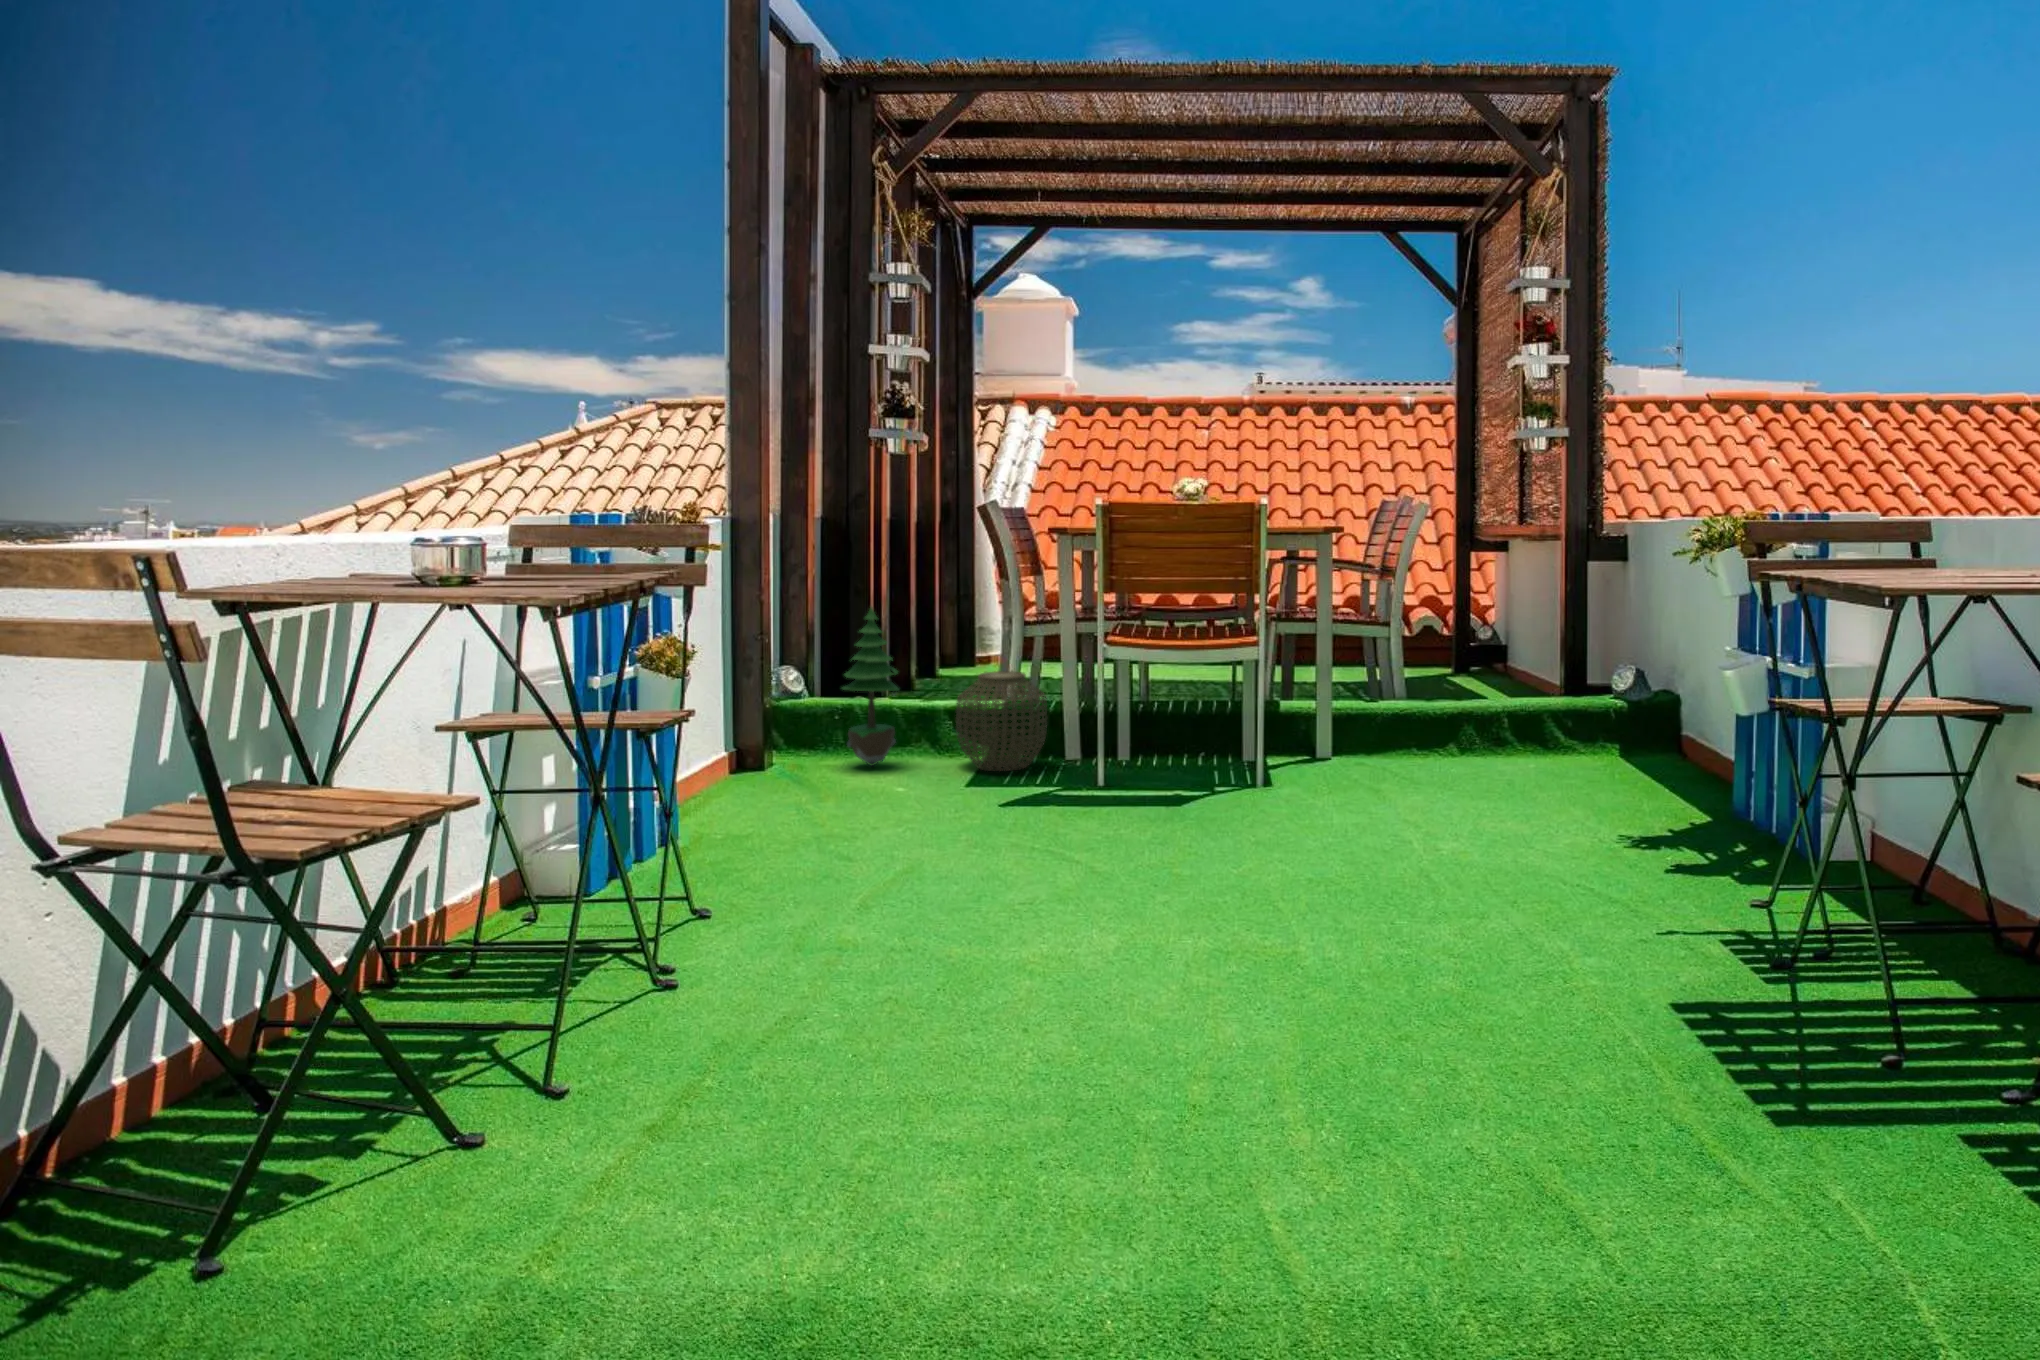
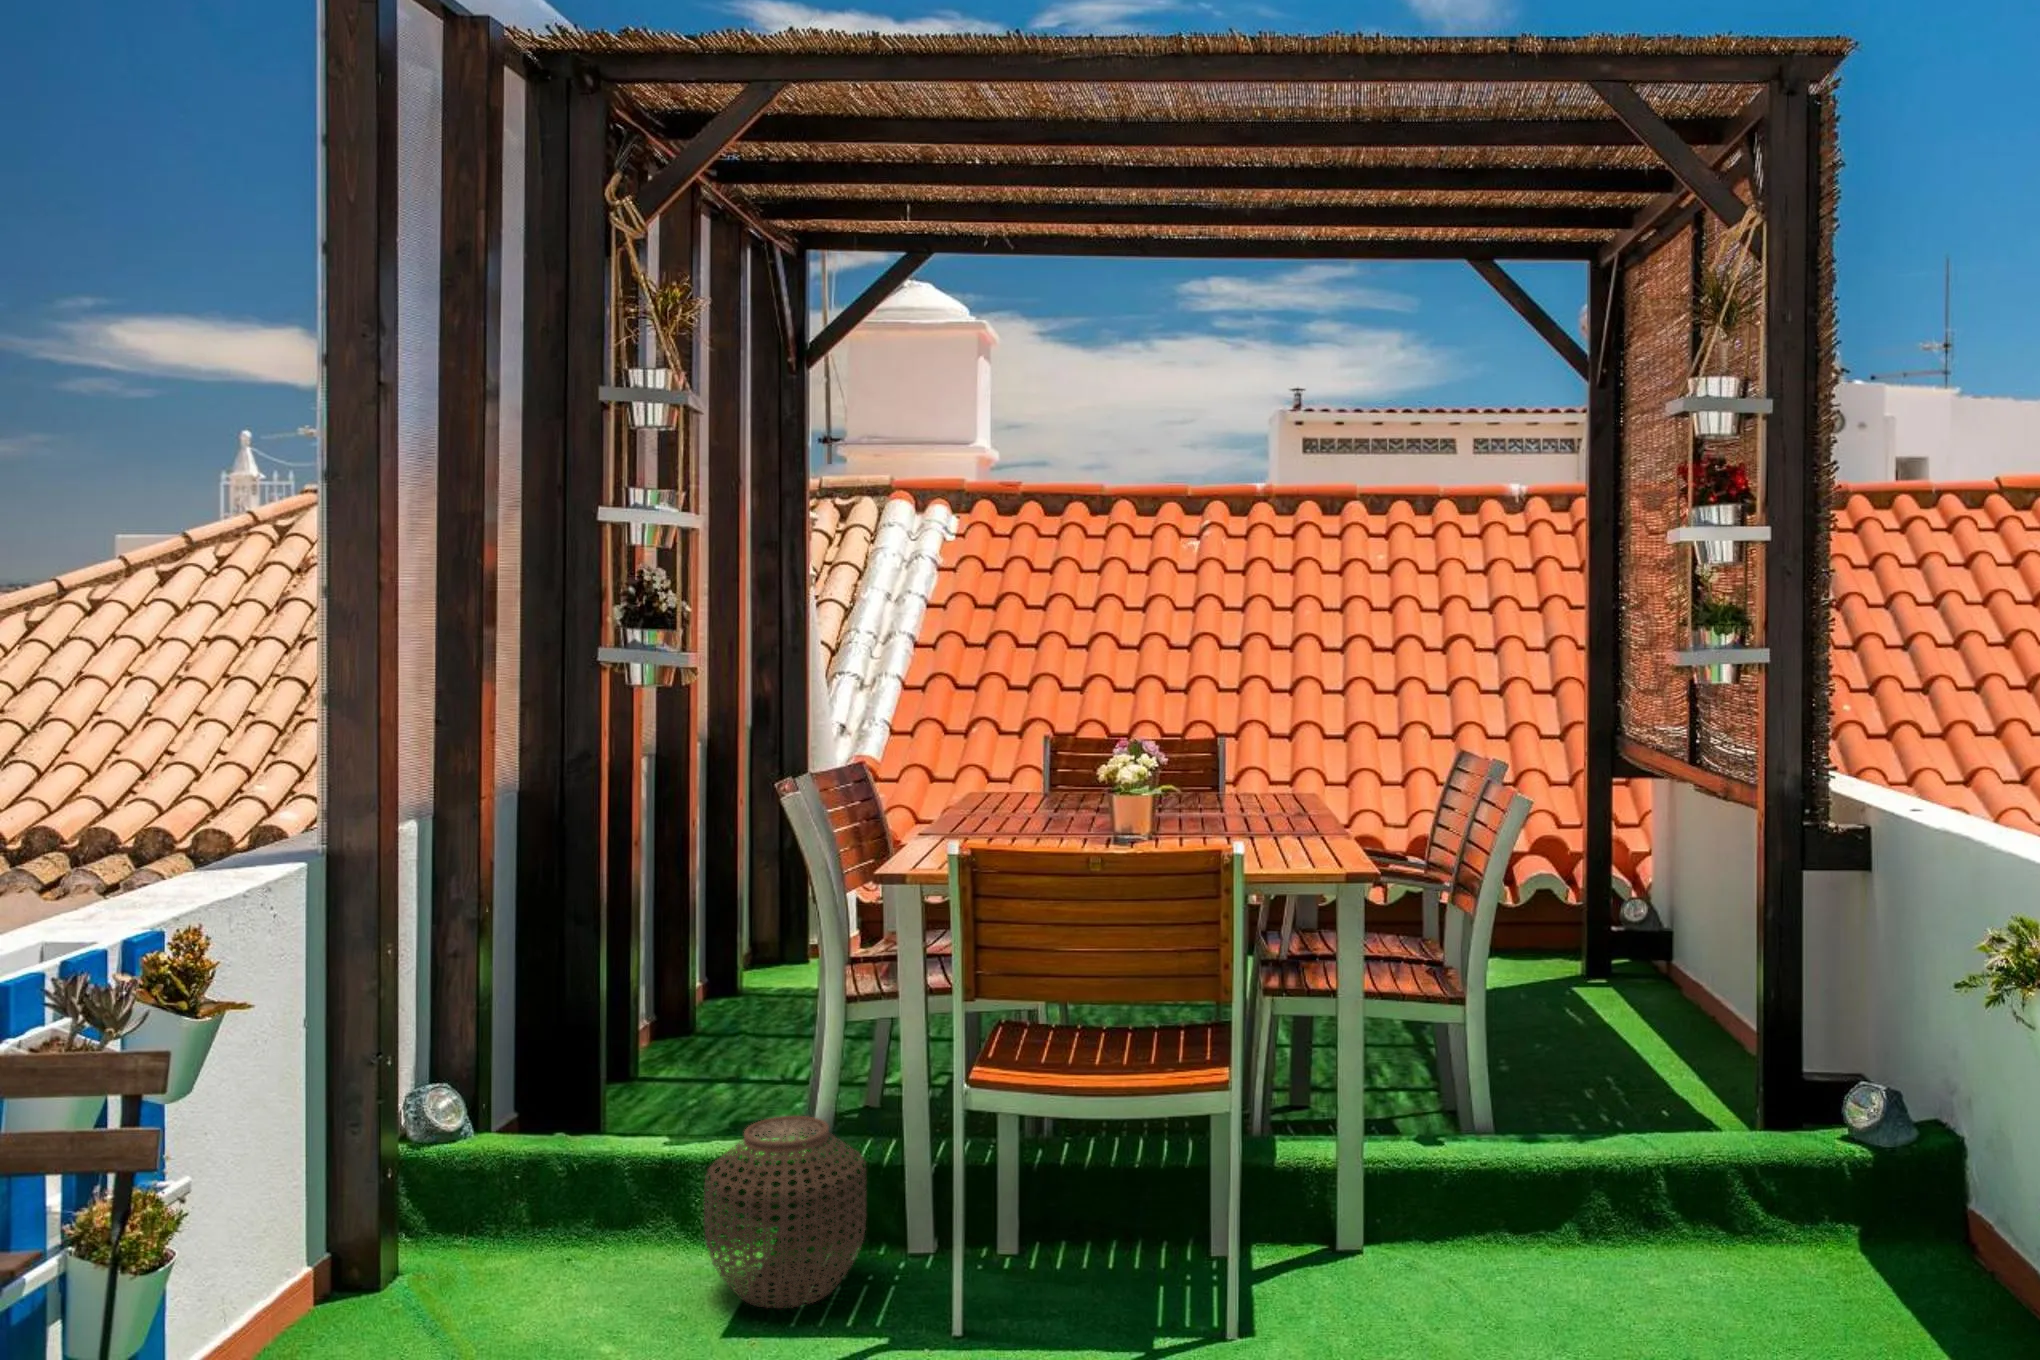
potted tree: present [842,607,899,767] -> none [498,1014,607,1300]

